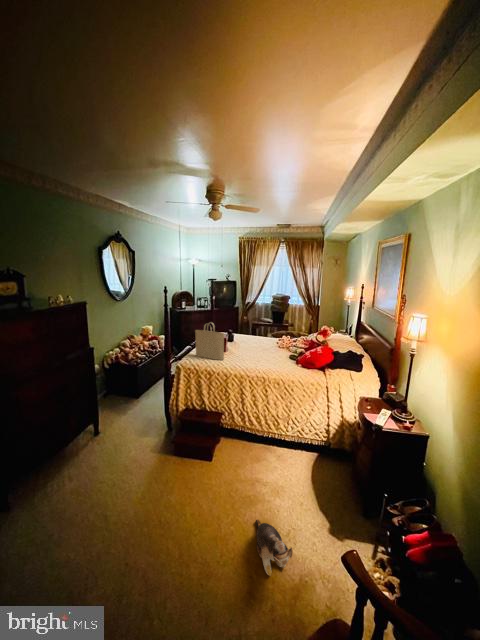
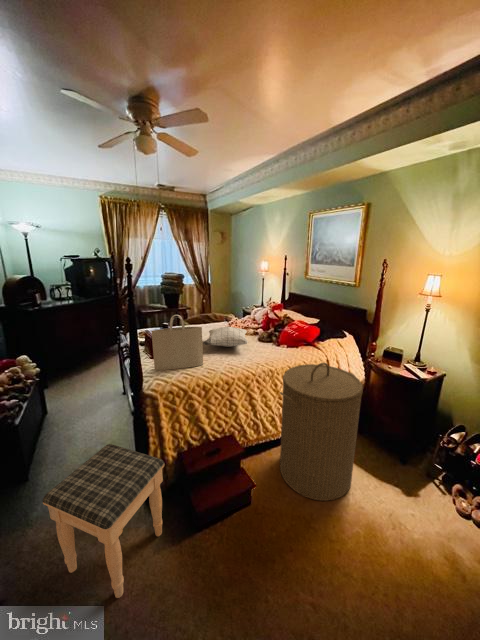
pillow: none [236,339,281,355] -> present [203,327,248,347]
laundry hamper: none [237,378,316,496] -> present [280,363,363,501]
footstool: none [112,386,163,458] -> present [43,444,164,598]
plush toy: present [256,520,293,576] -> none [364,524,469,576]

